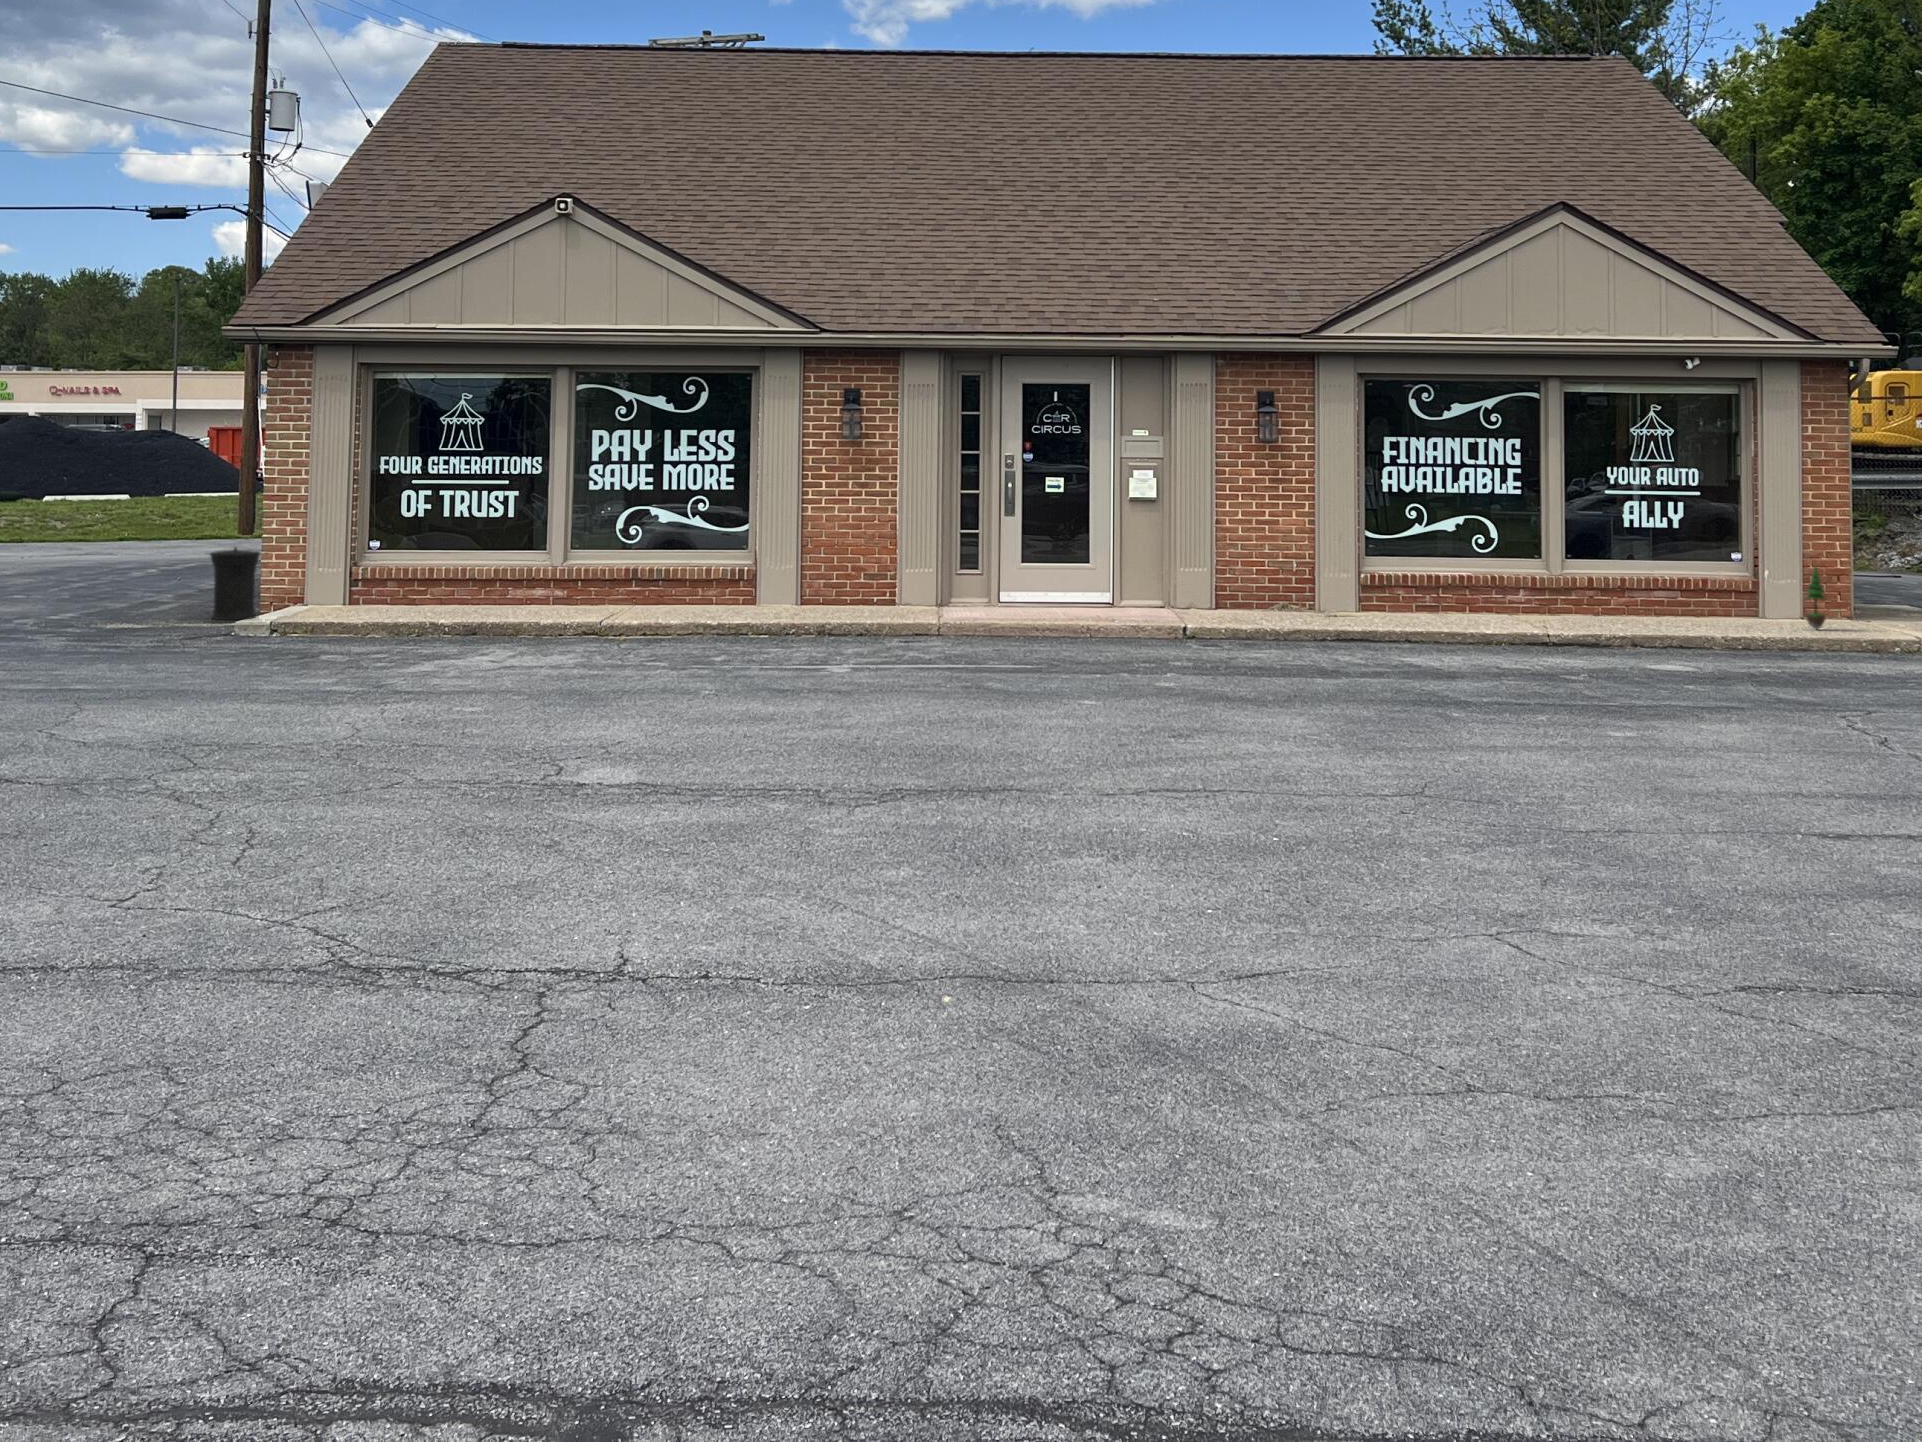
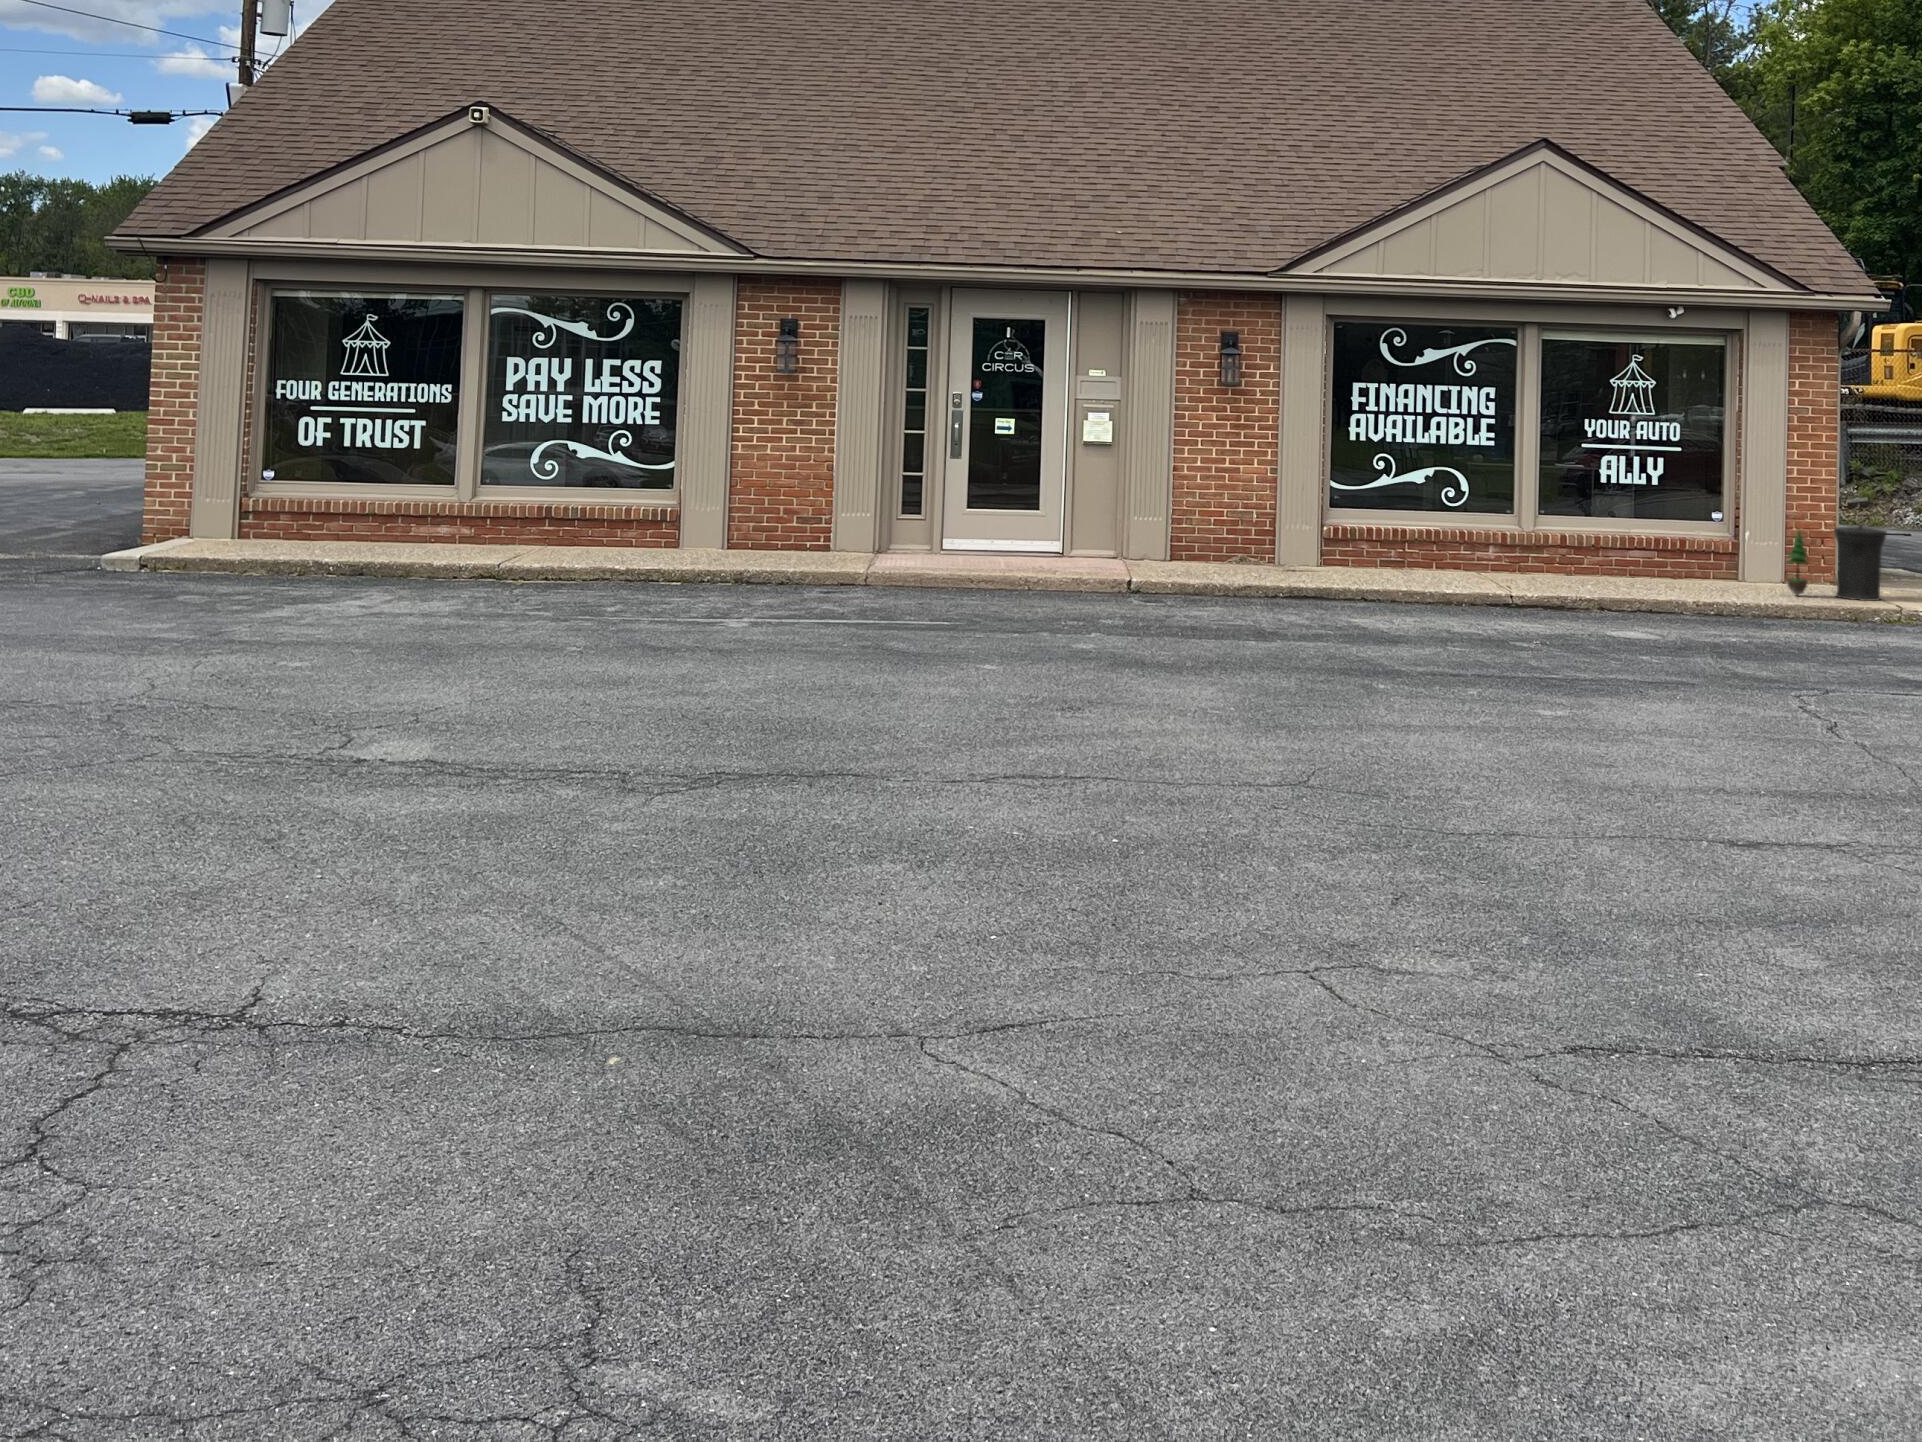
trash can: present [210,547,261,620] -> present [1834,525,1887,601]

